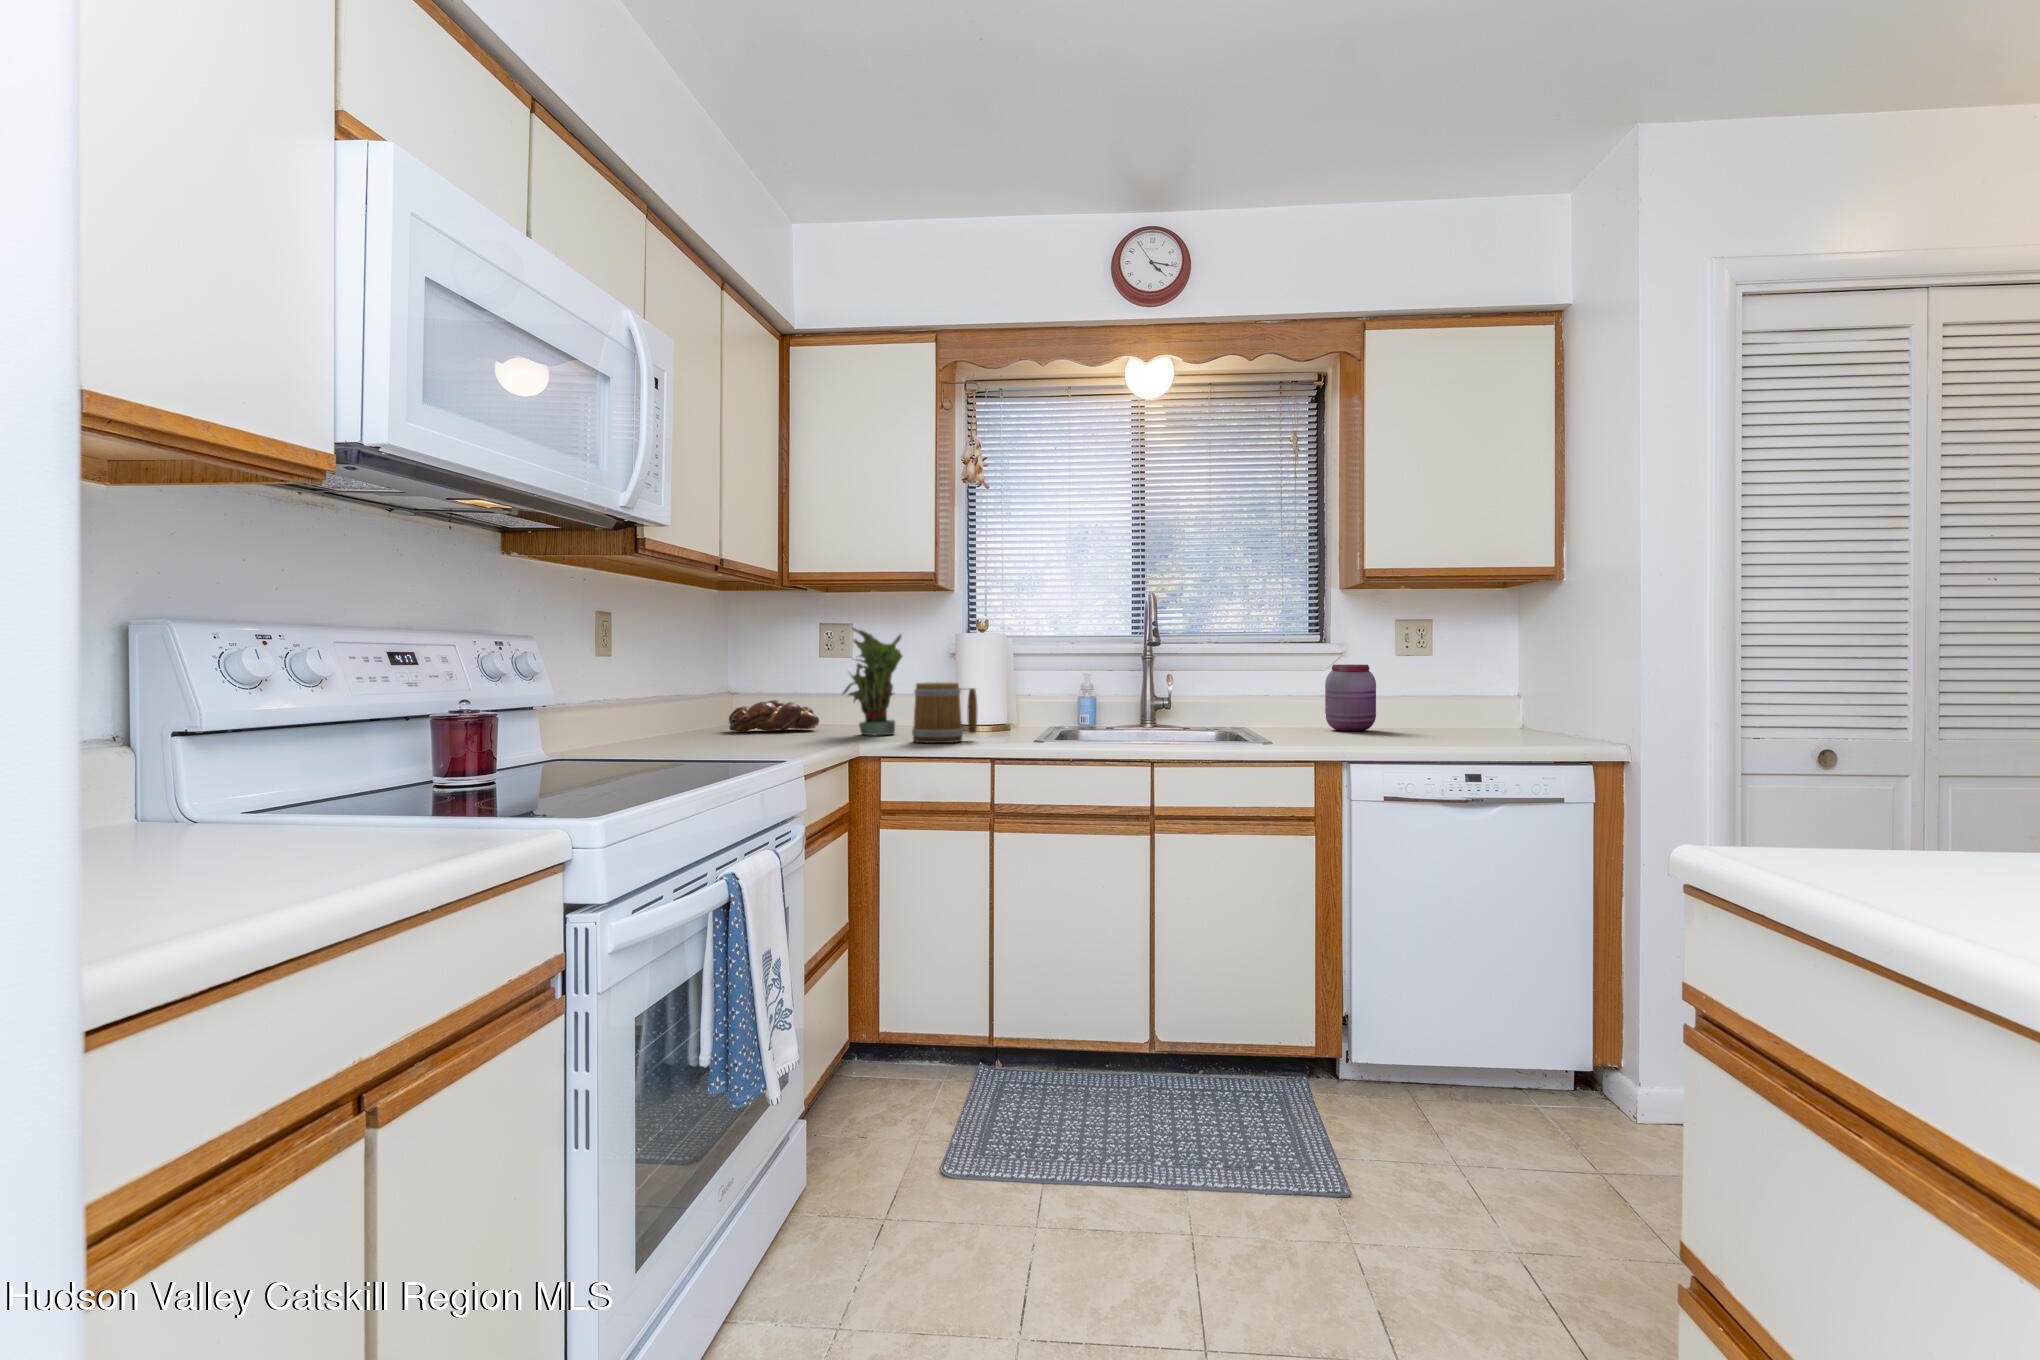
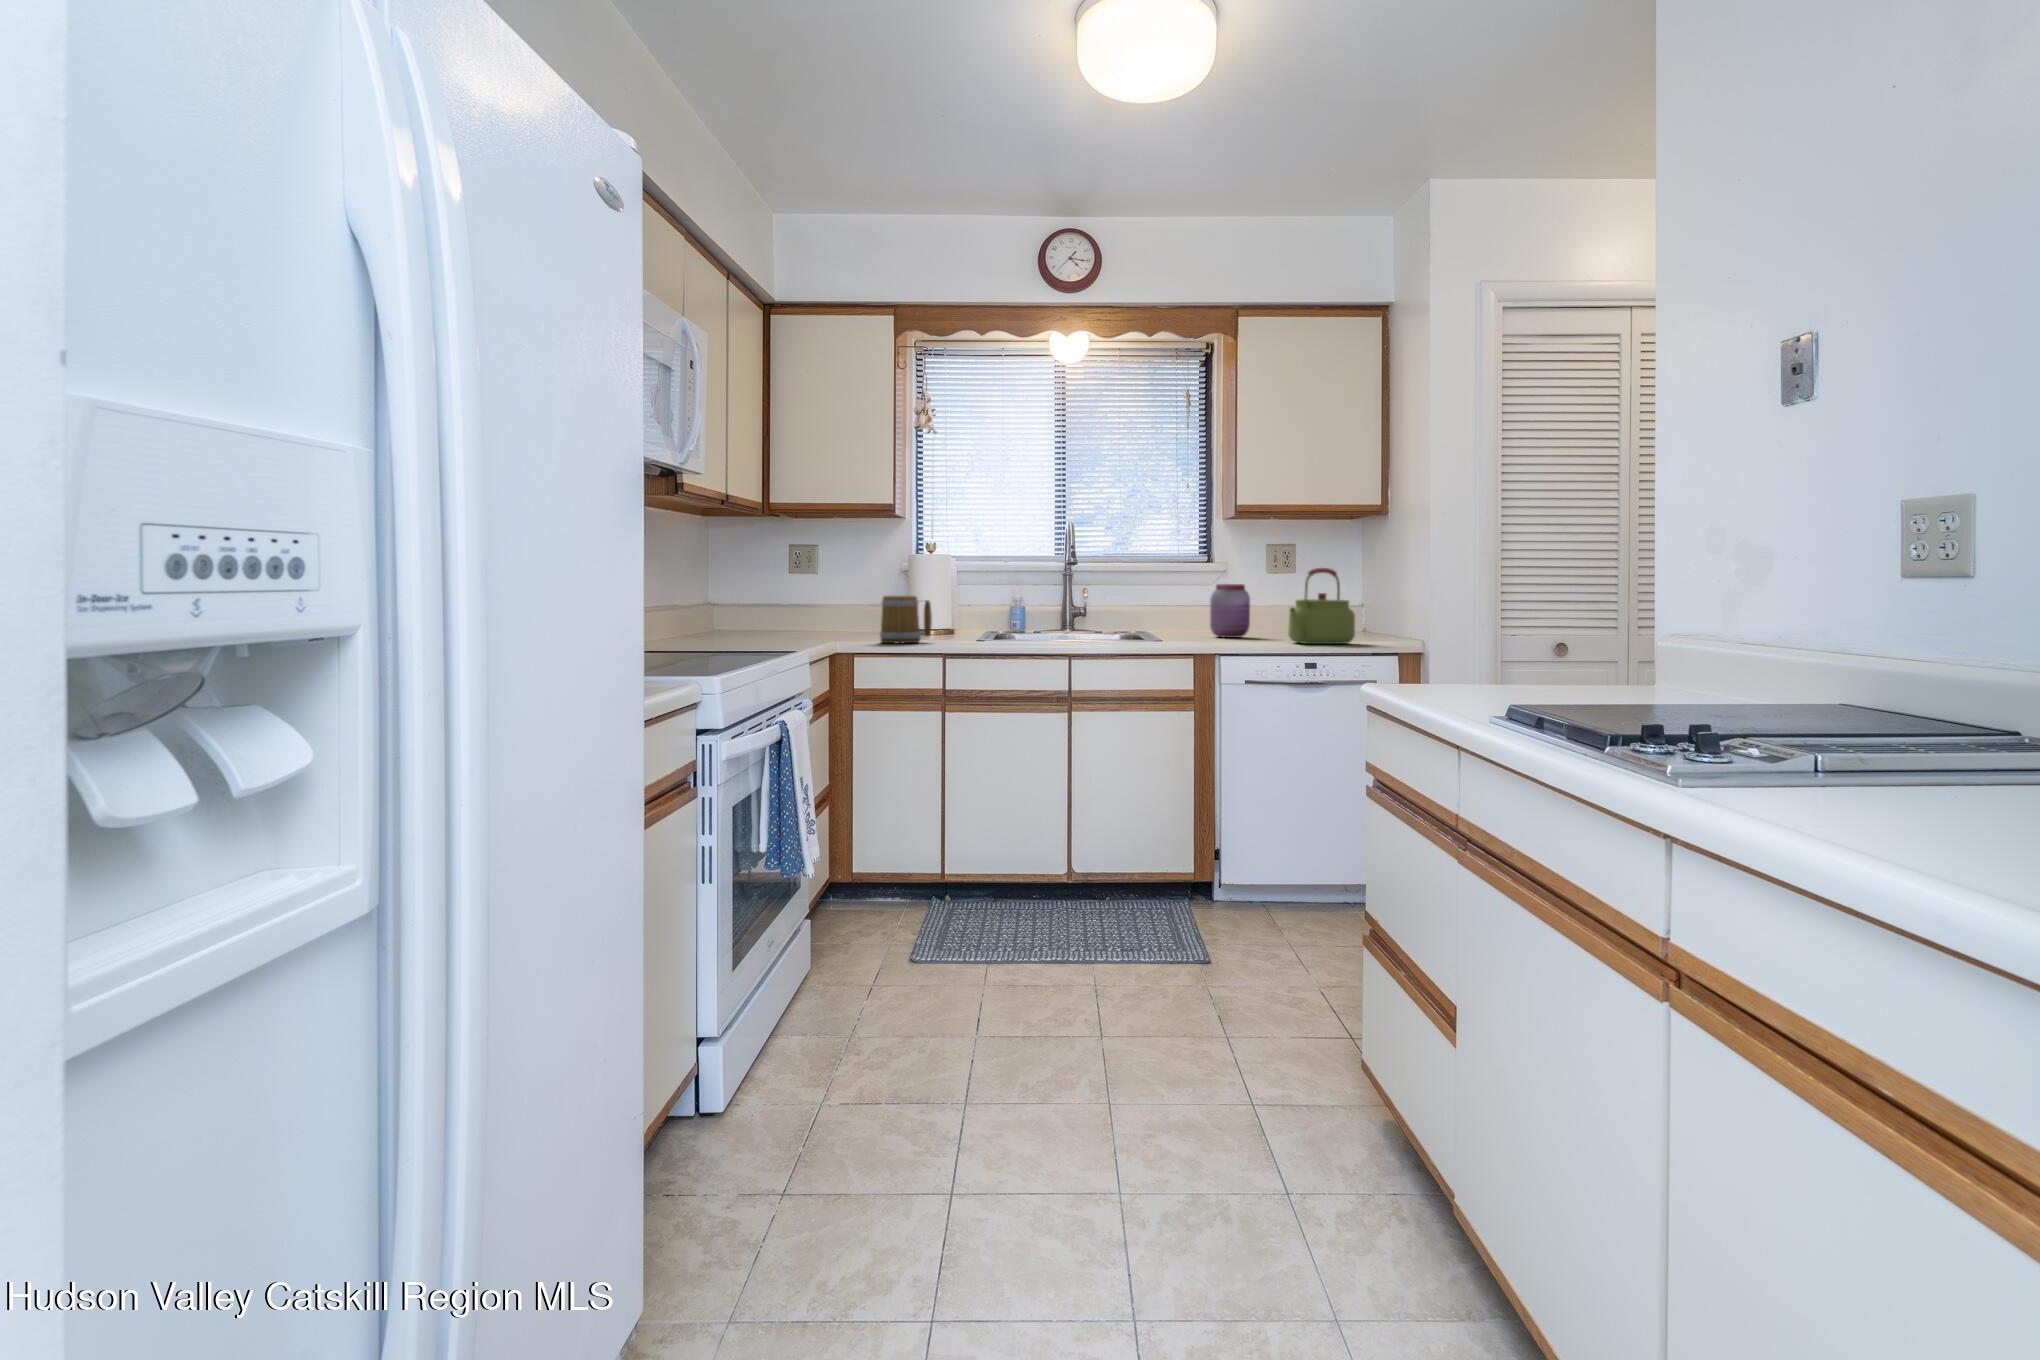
potted plant: present [843,627,903,735] -> none [815,550,867,640]
kettle: none [1436,645,1528,746] -> present [1288,568,1355,644]
bread loaf: present [729,700,819,732] -> none [718,612,794,638]

